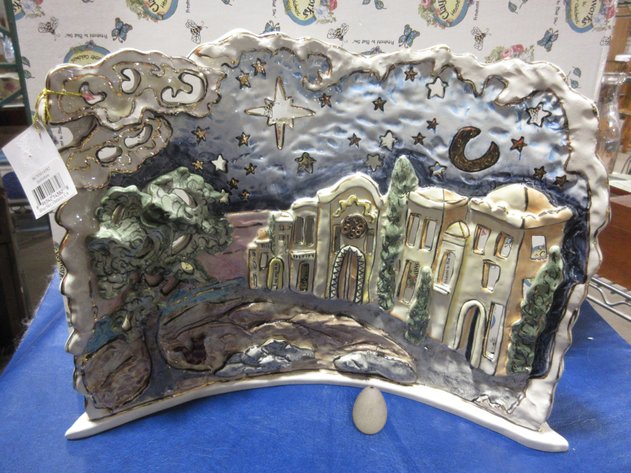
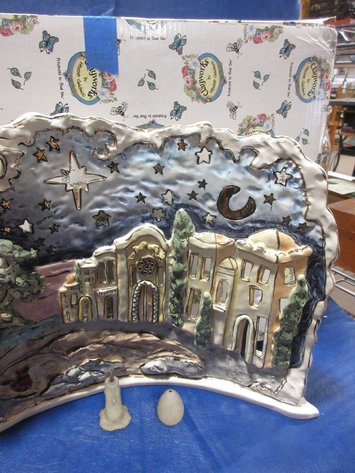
candle: none [280,351,319,430] -> present [99,371,131,431]

